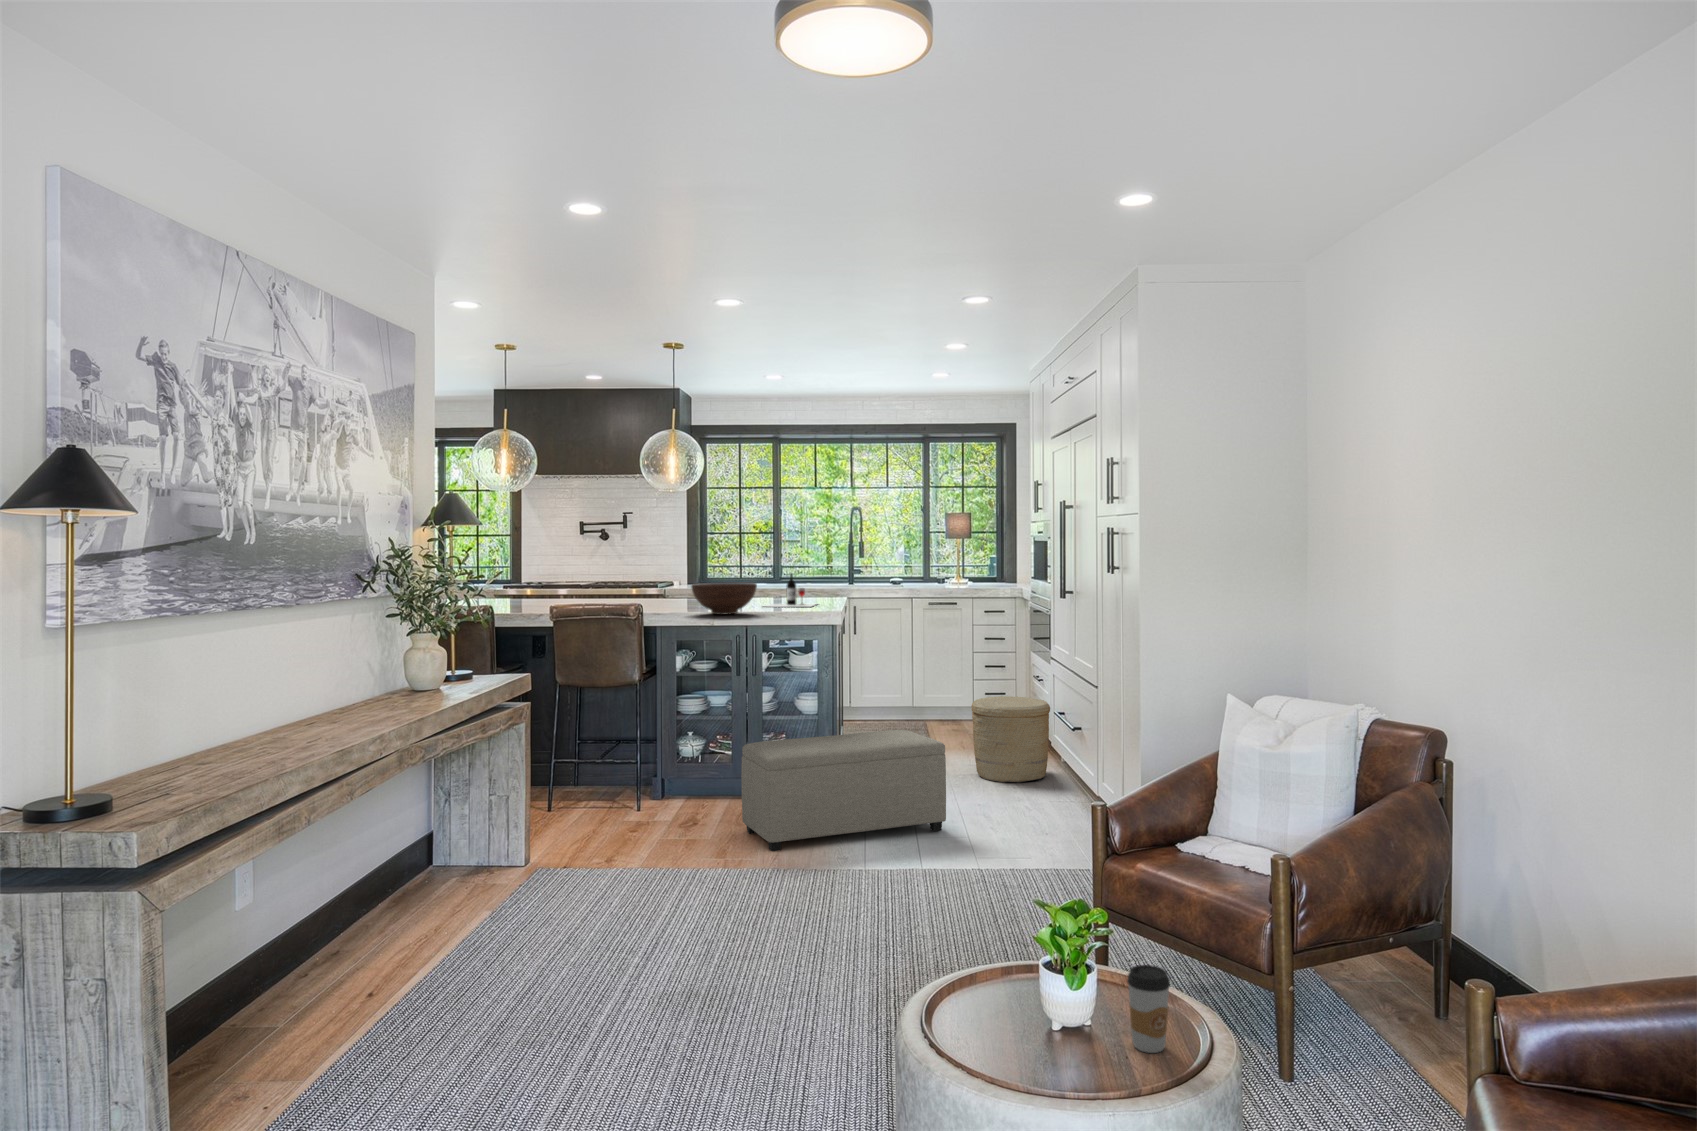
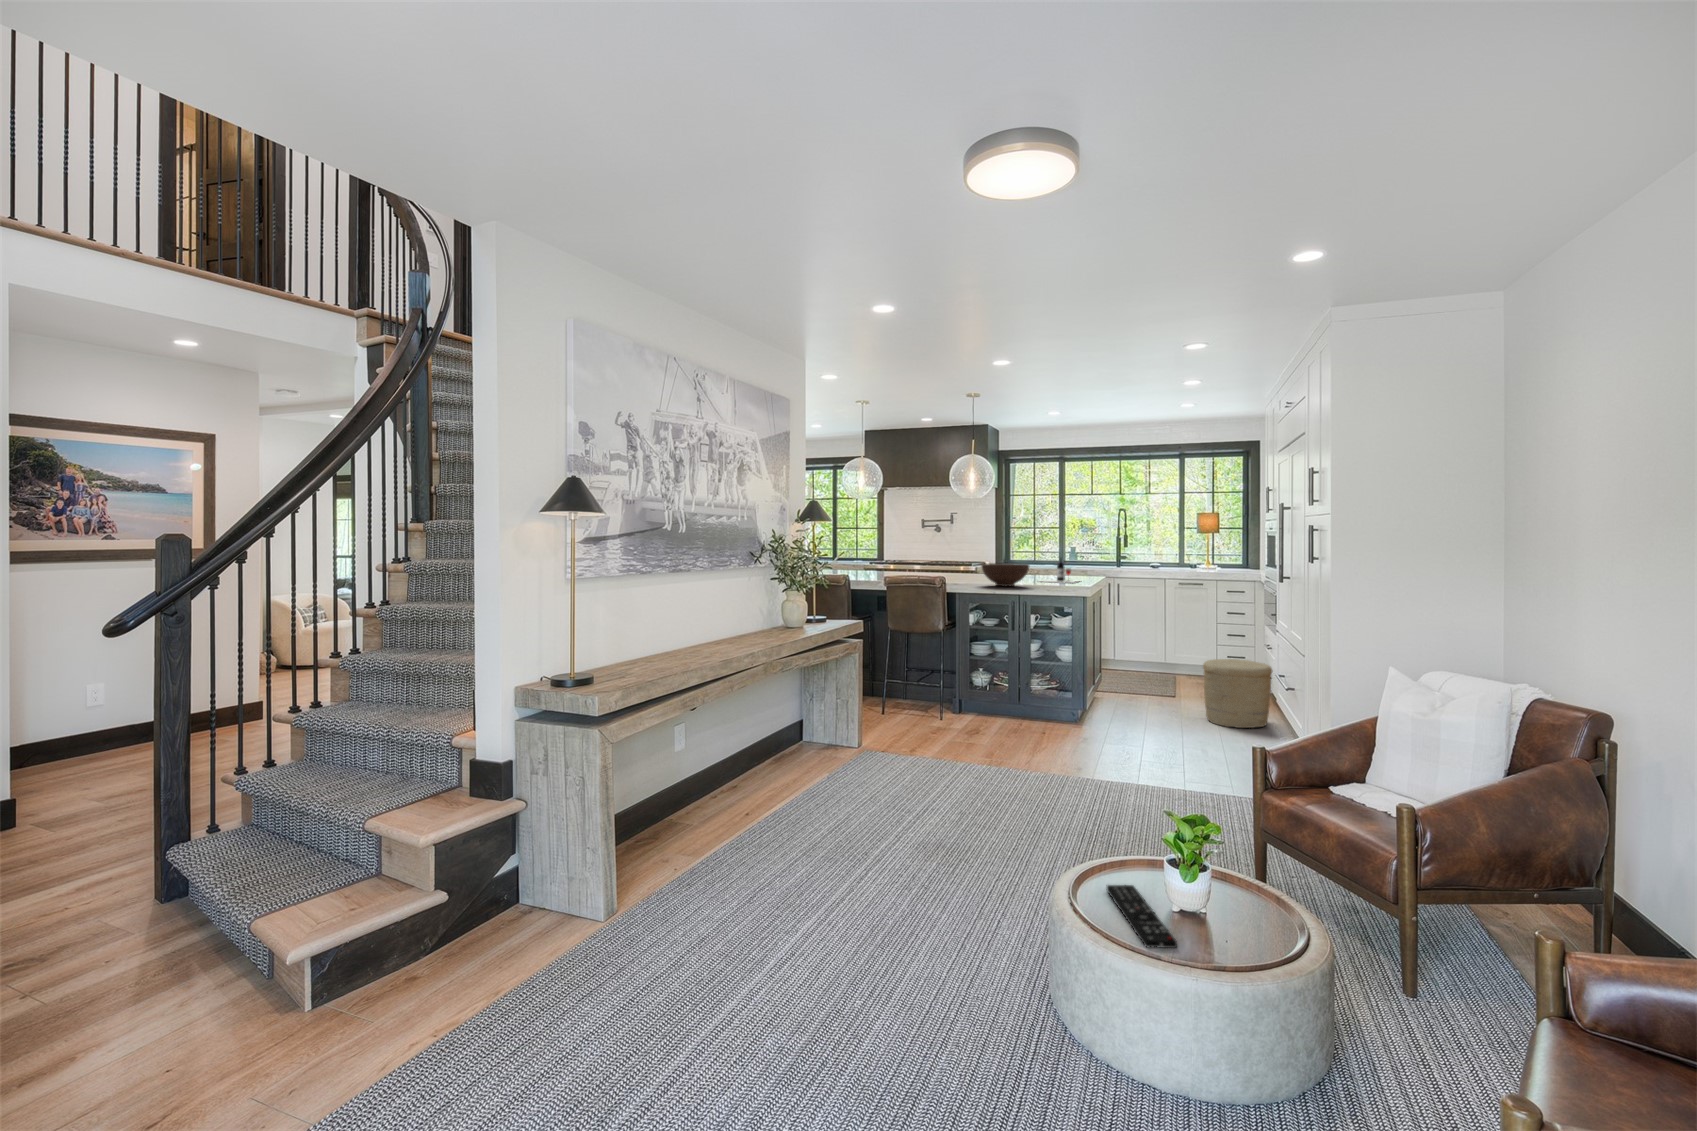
ottoman: present [741,730,946,851] -> none [1008,680,1167,760]
coffee cup: present [1127,965,1170,1053] -> none [1230,872,1267,941]
remote control: none [967,1004,1079,1086] -> present [1107,885,1177,948]

